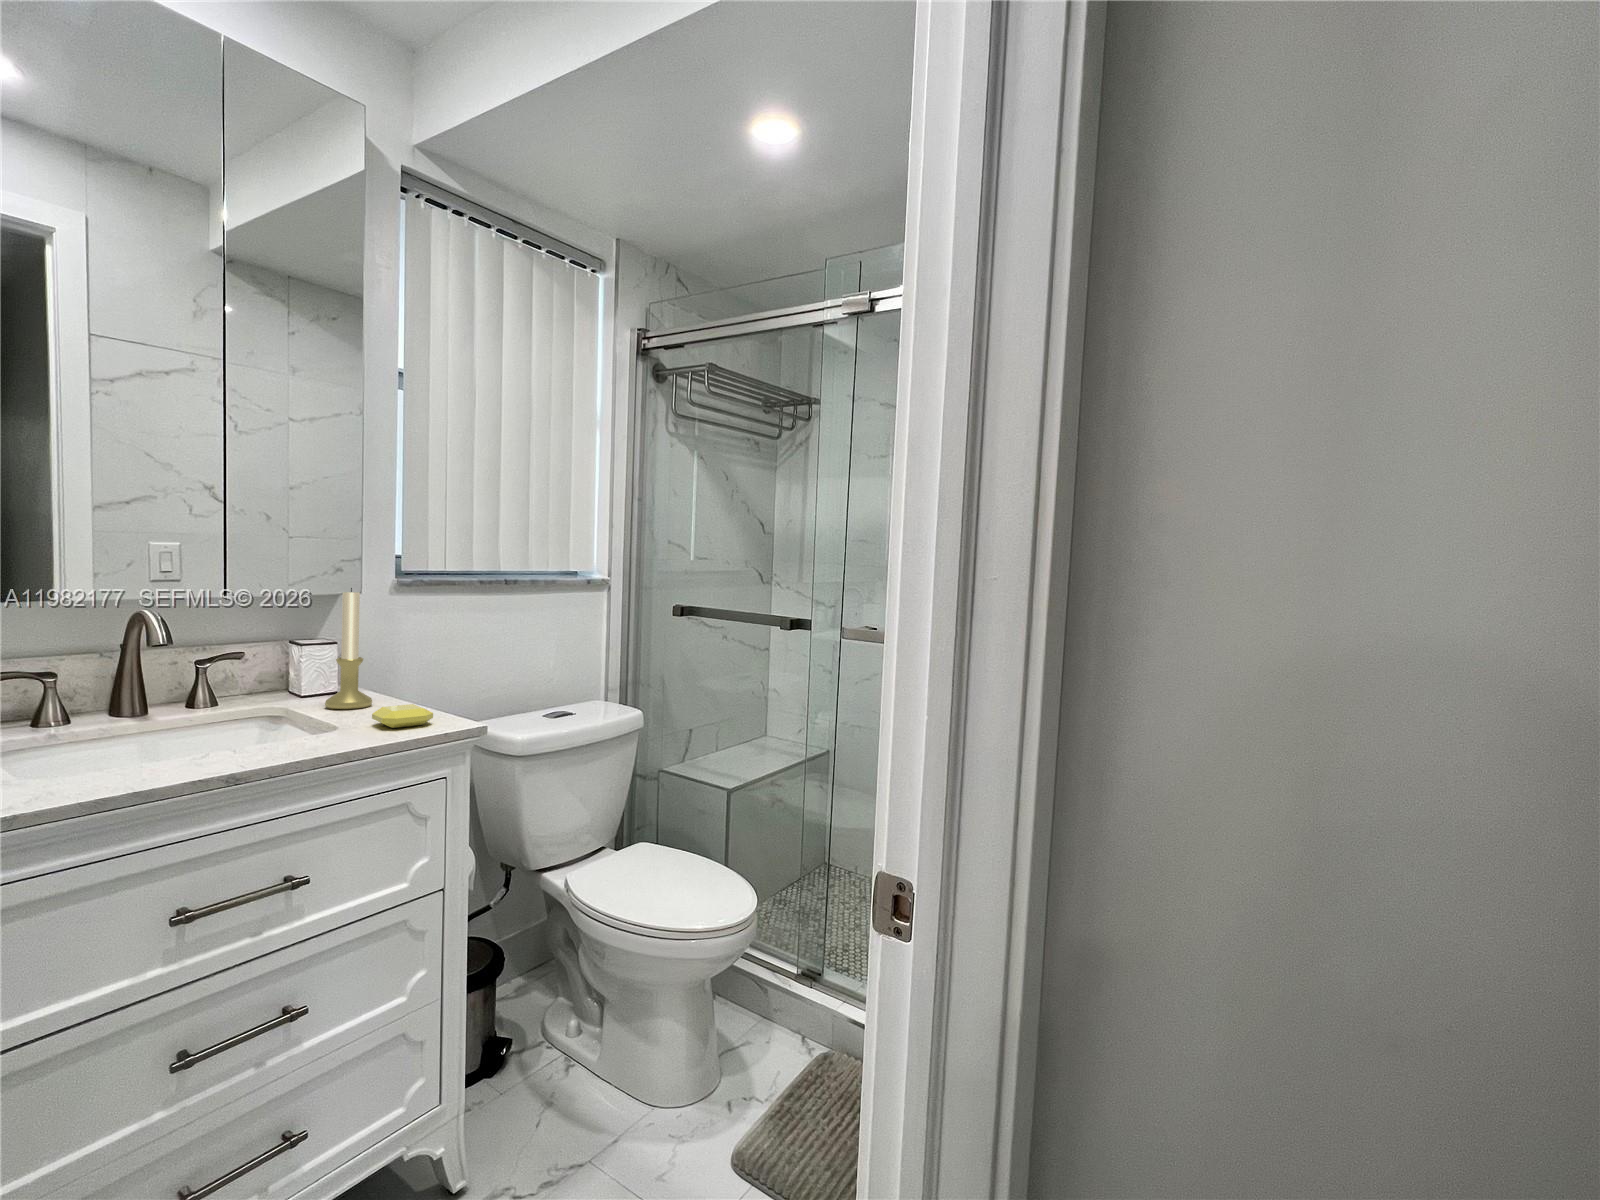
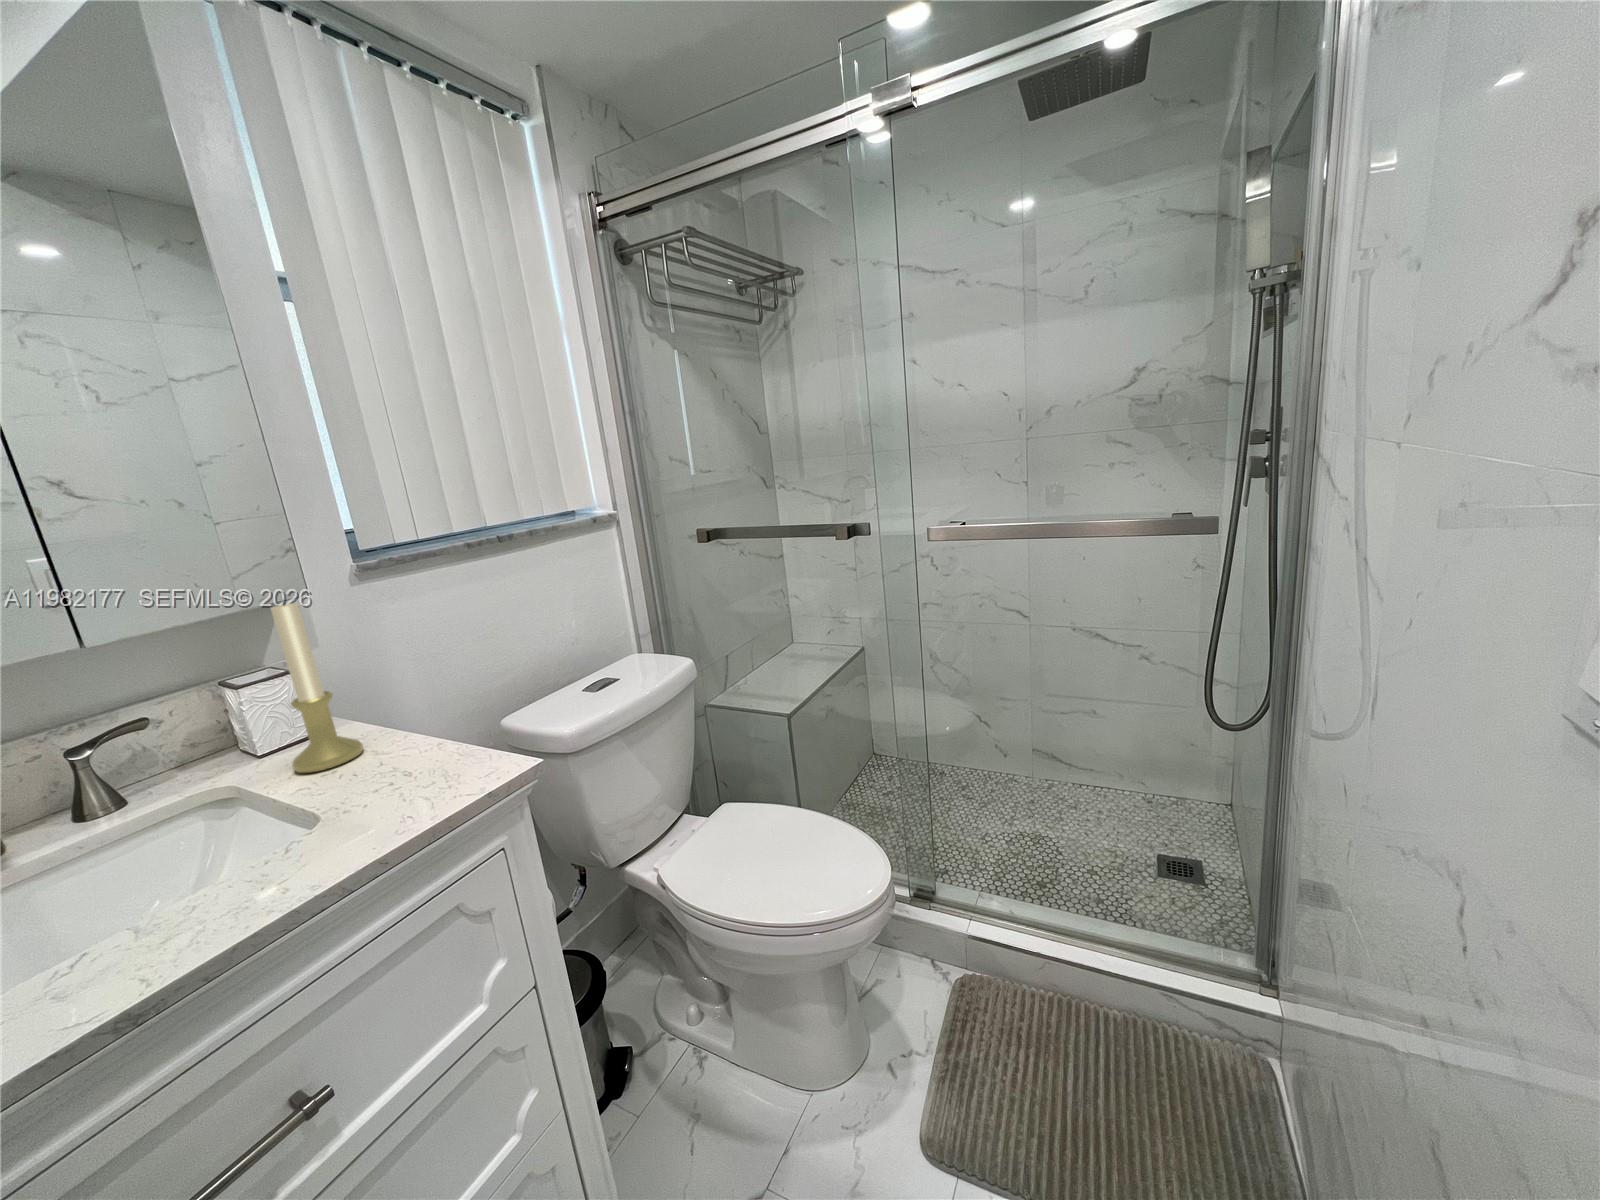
soap bar: present [372,704,433,728] -> none [362,756,458,807]

